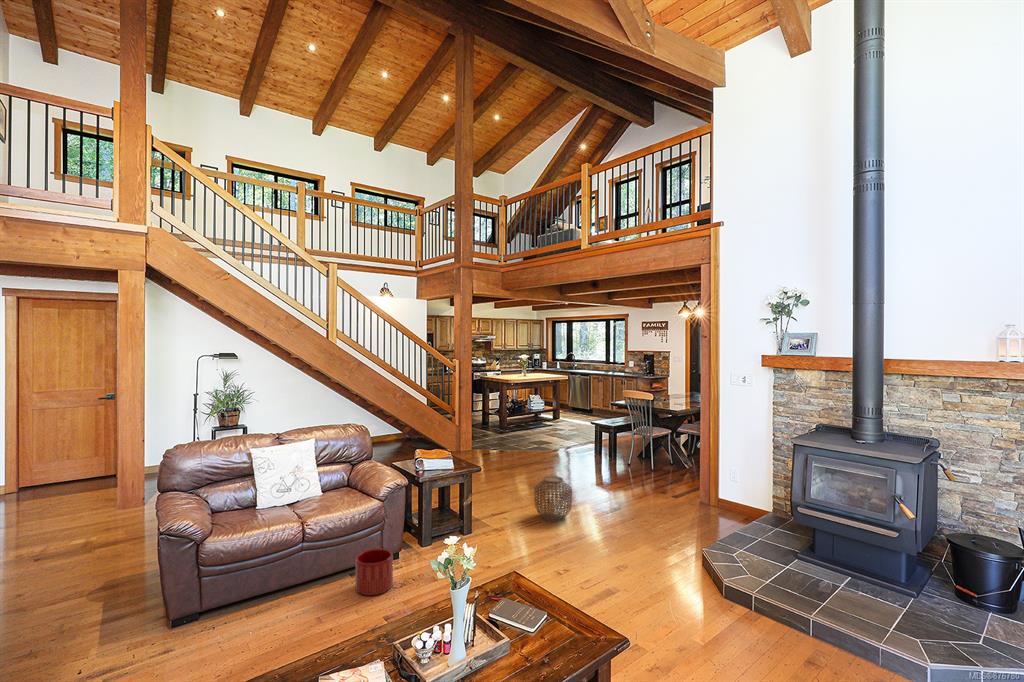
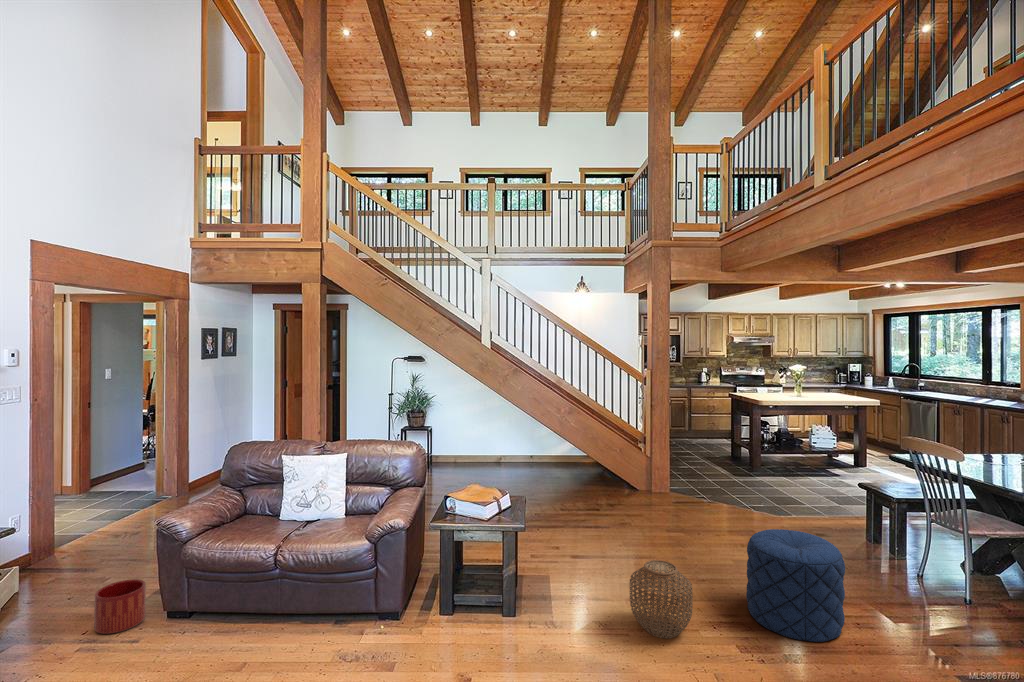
pouf: none [579,448,628,504] -> present [746,529,845,642]
planter: present [356,548,393,595] -> present [94,579,146,634]

